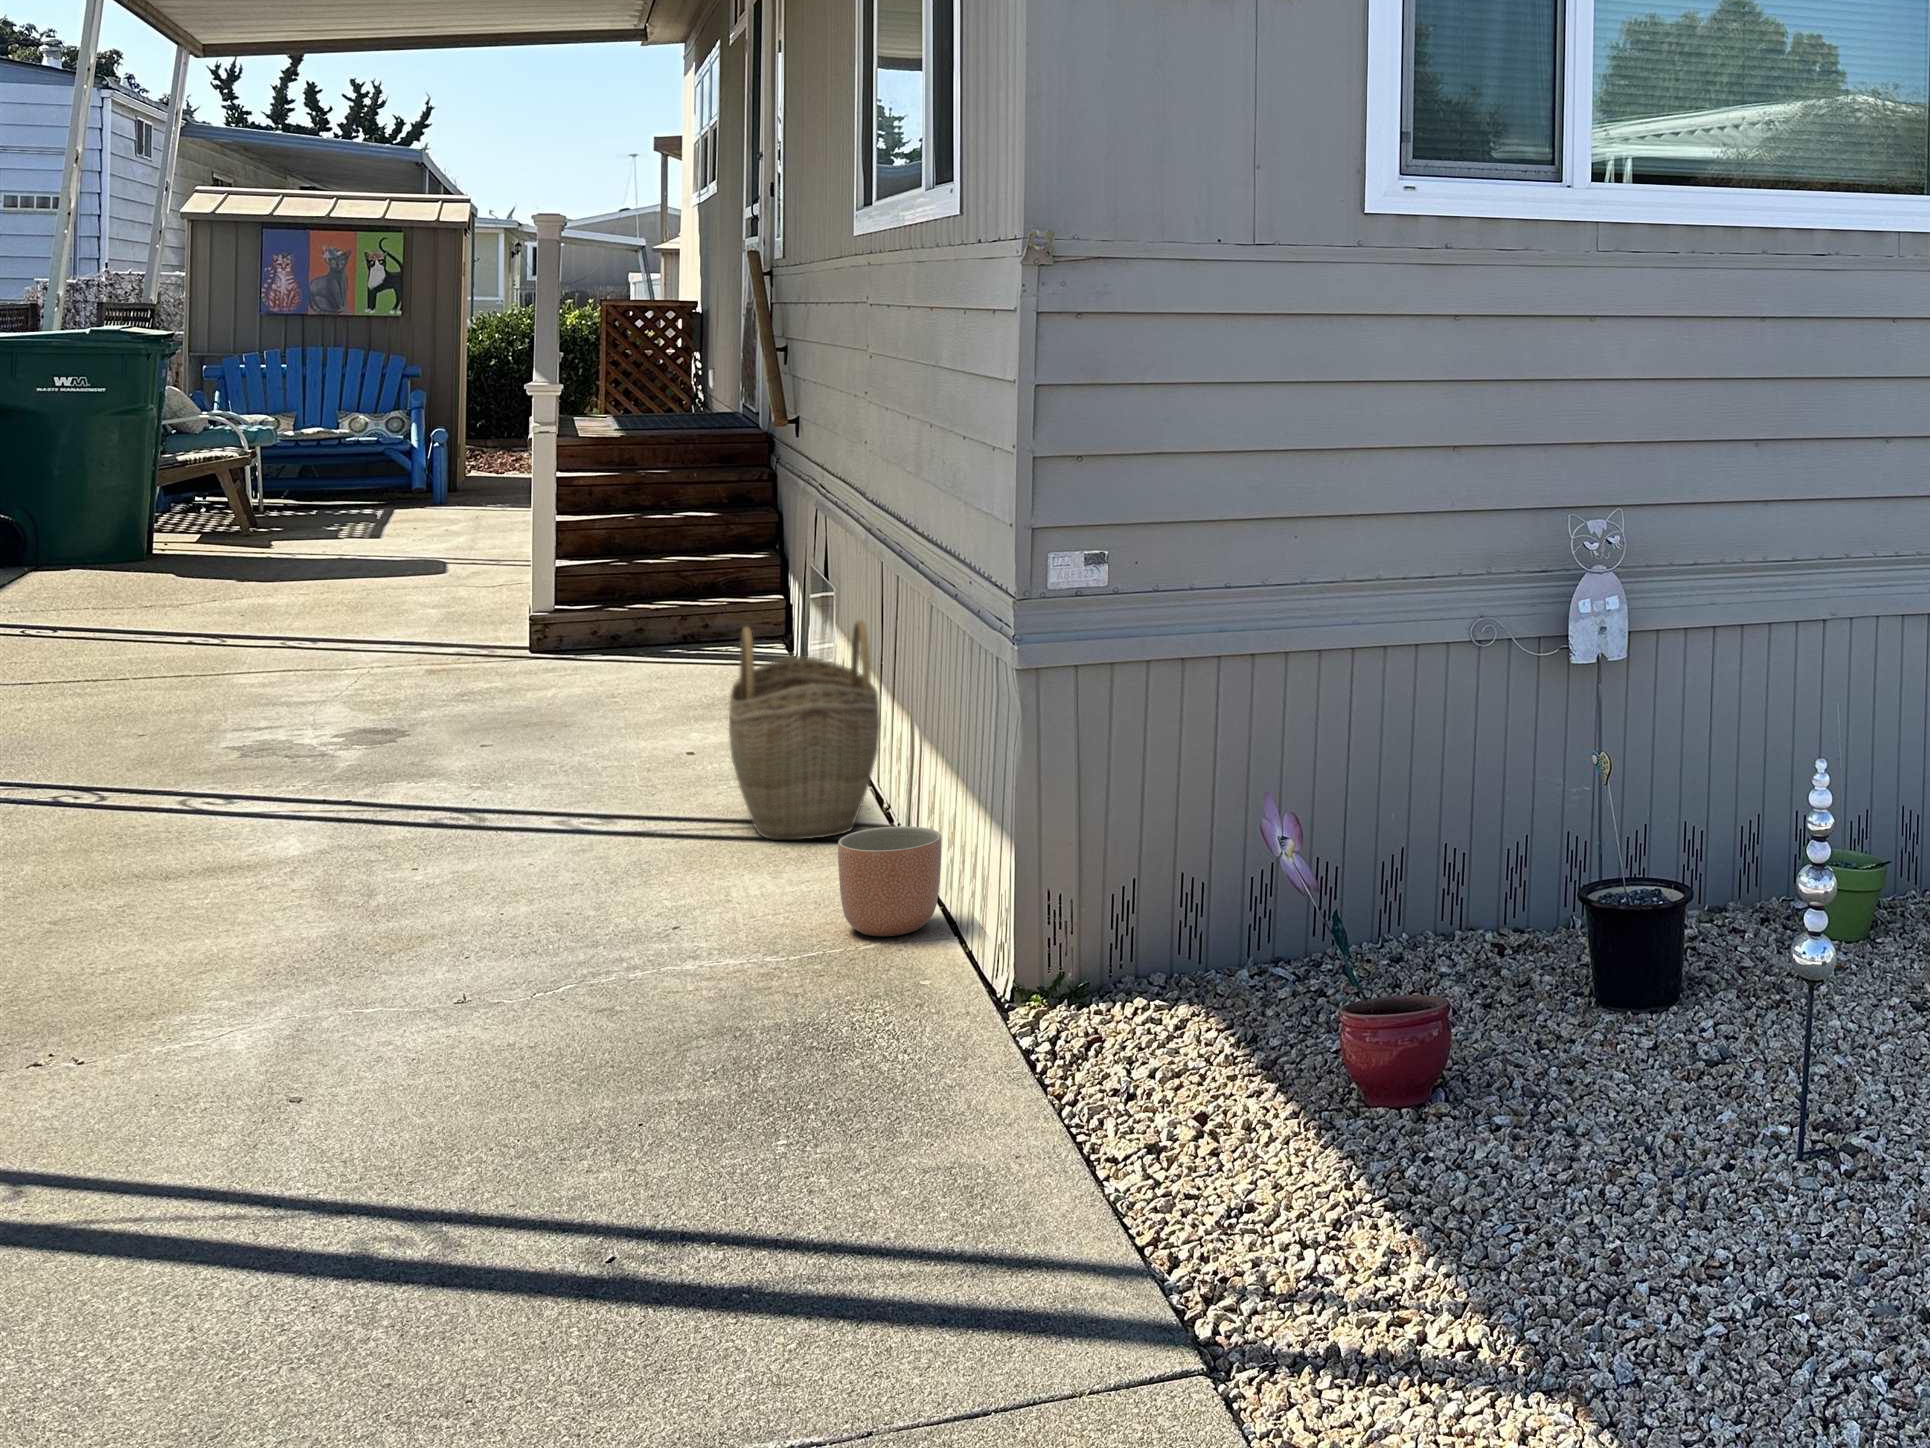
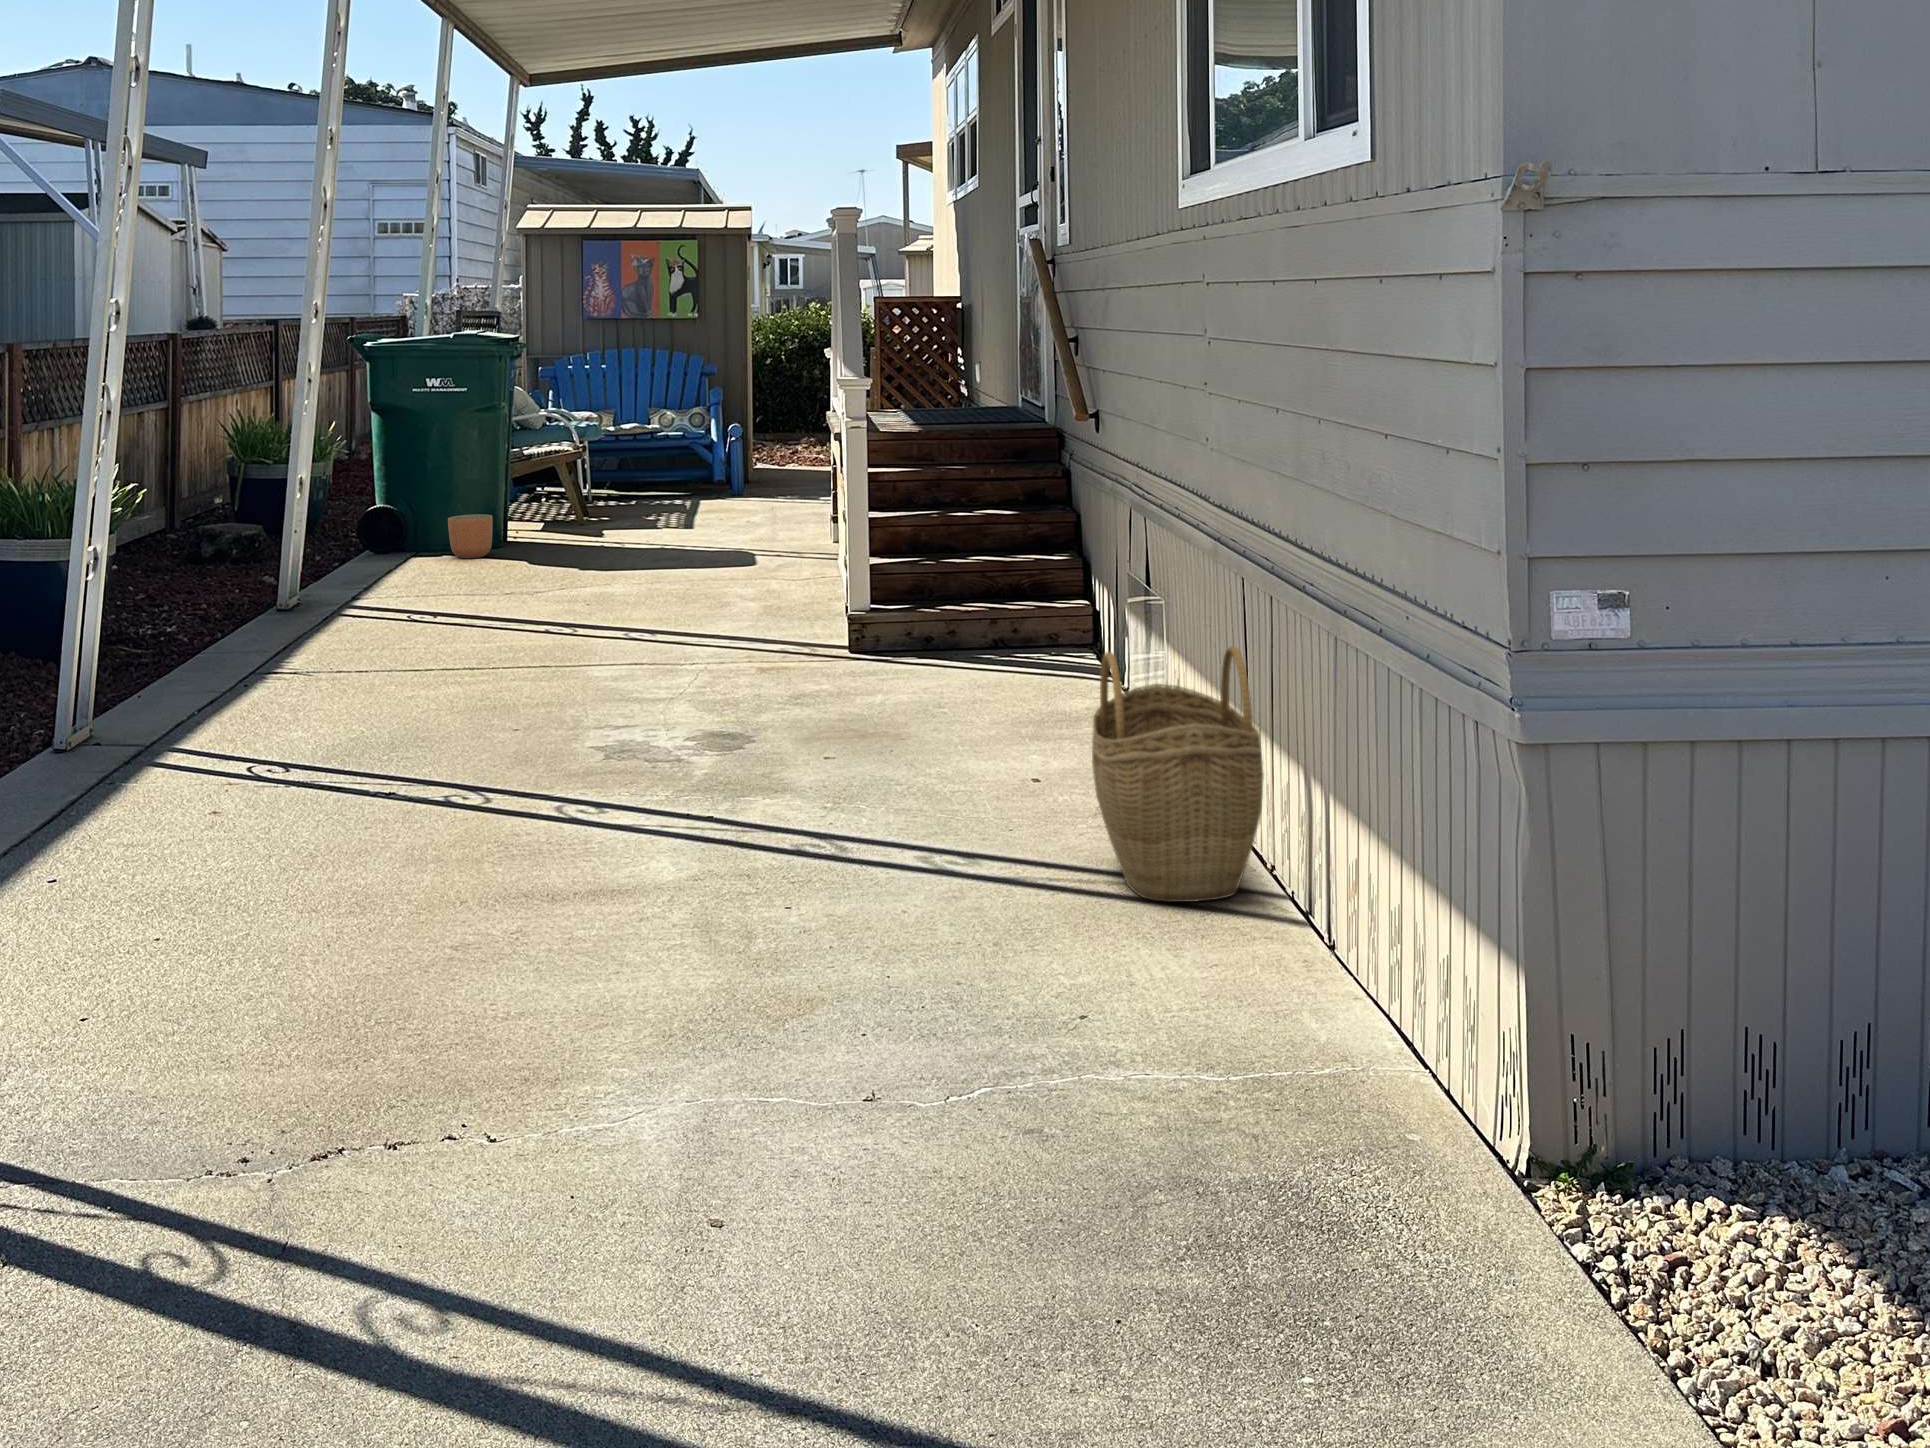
planter: present [838,826,942,936] -> present [448,514,493,558]

